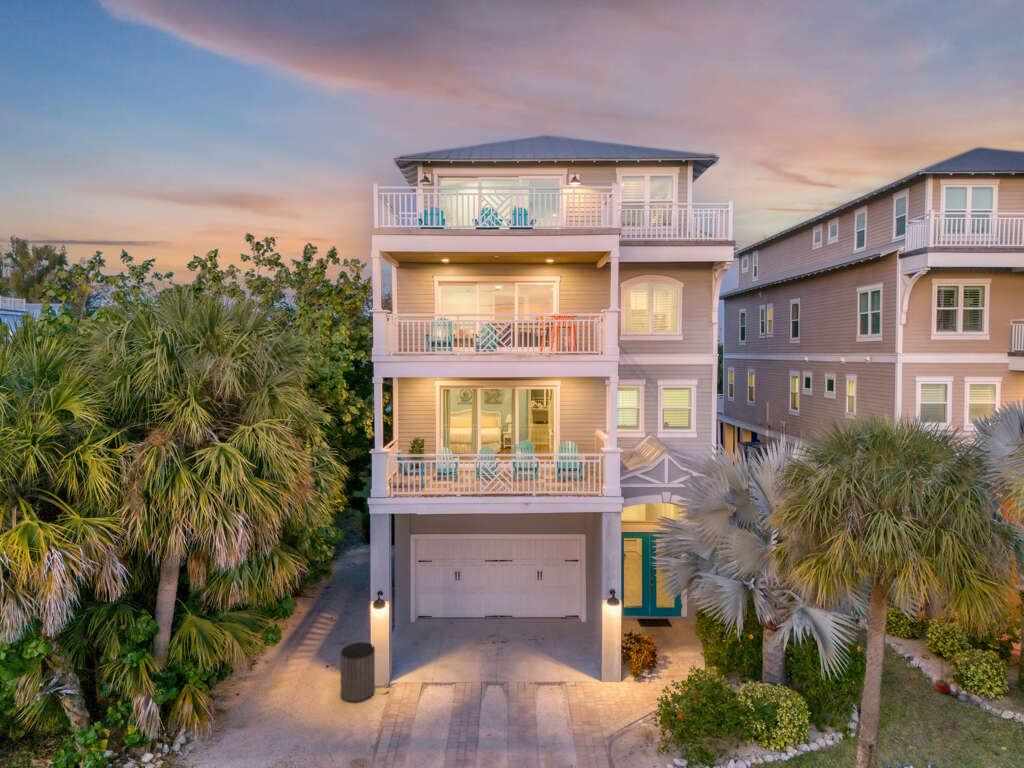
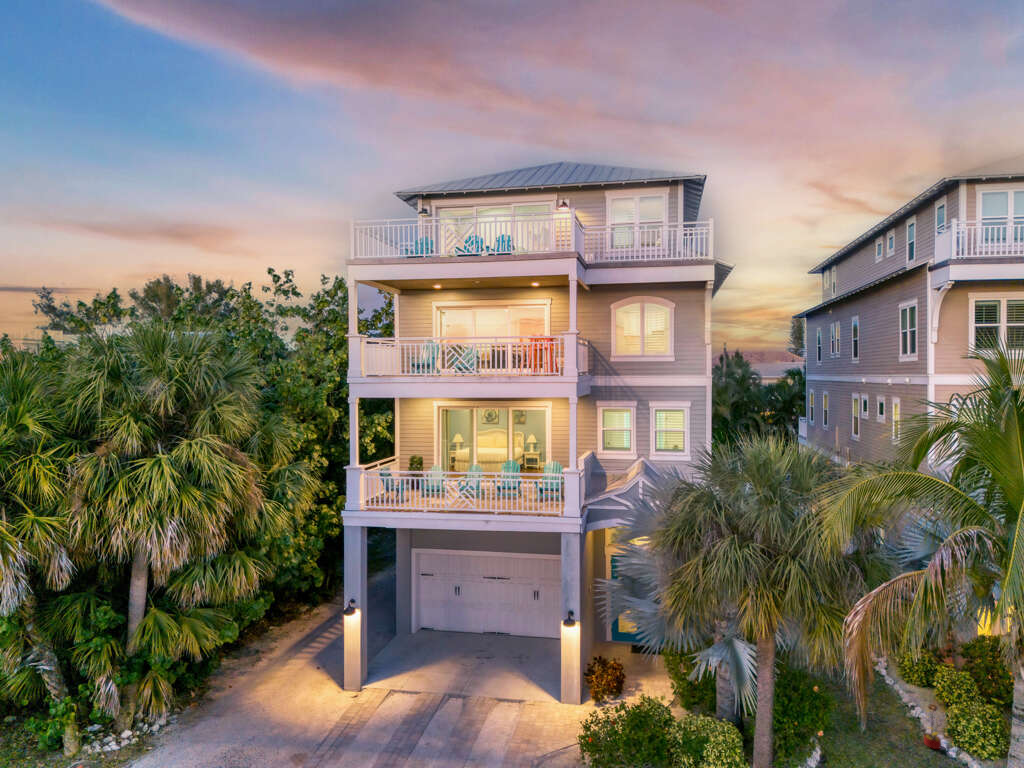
trash can: present [341,642,375,703] -> none [314,646,347,702]

